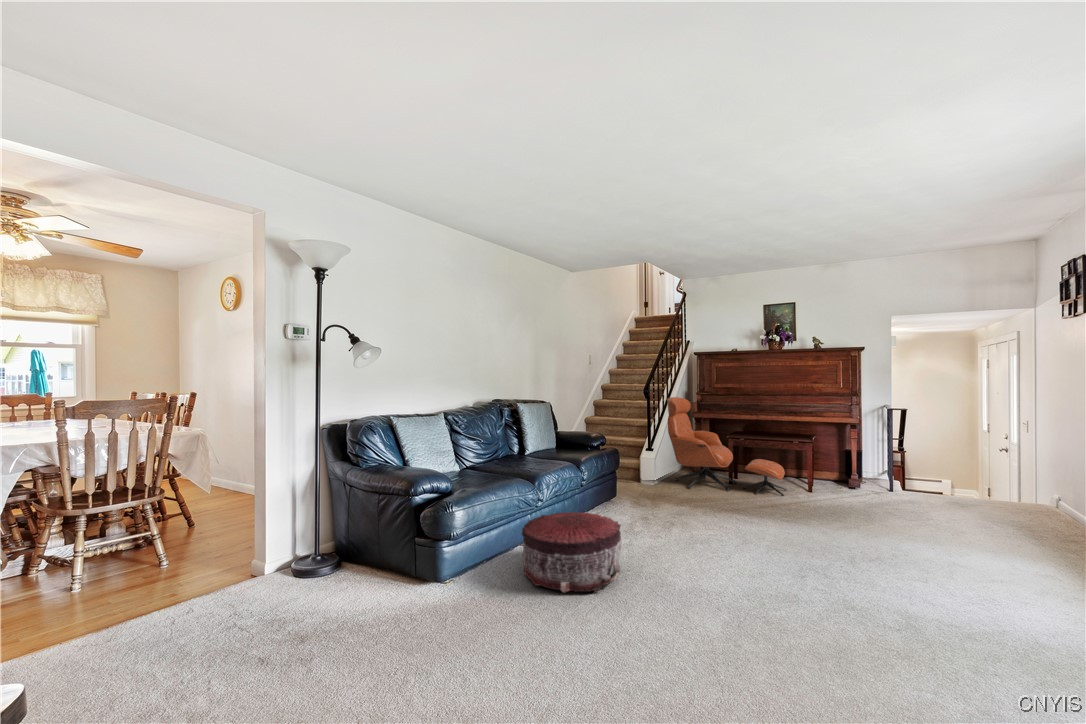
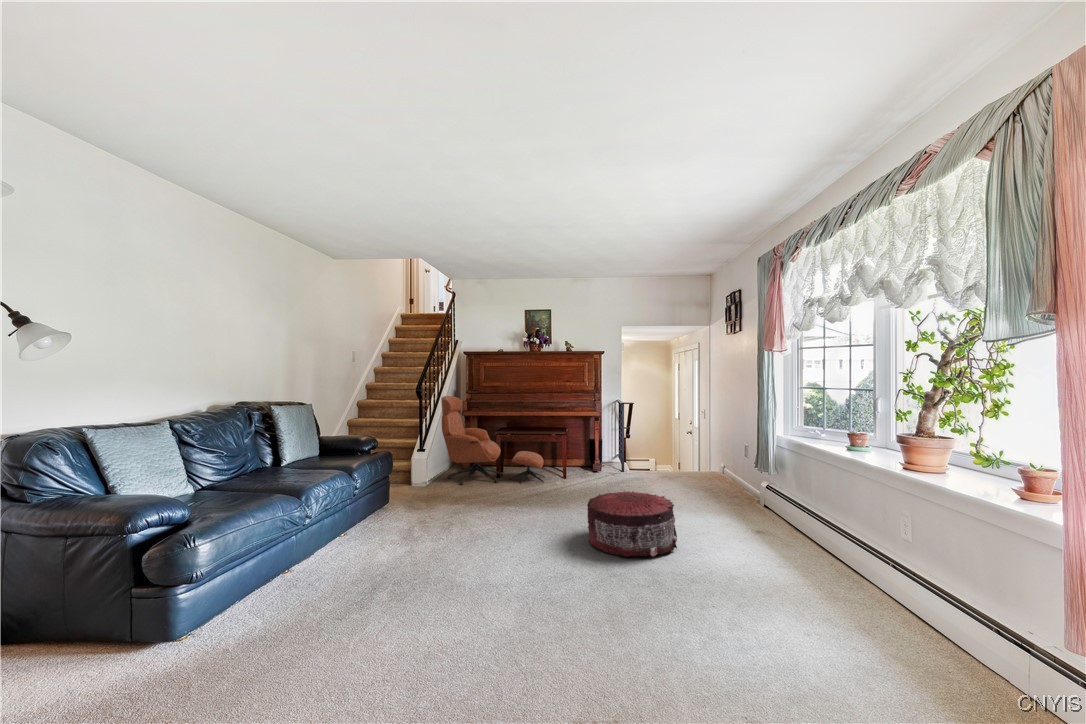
pouf: present [522,512,622,592] -> present [587,491,677,557]

